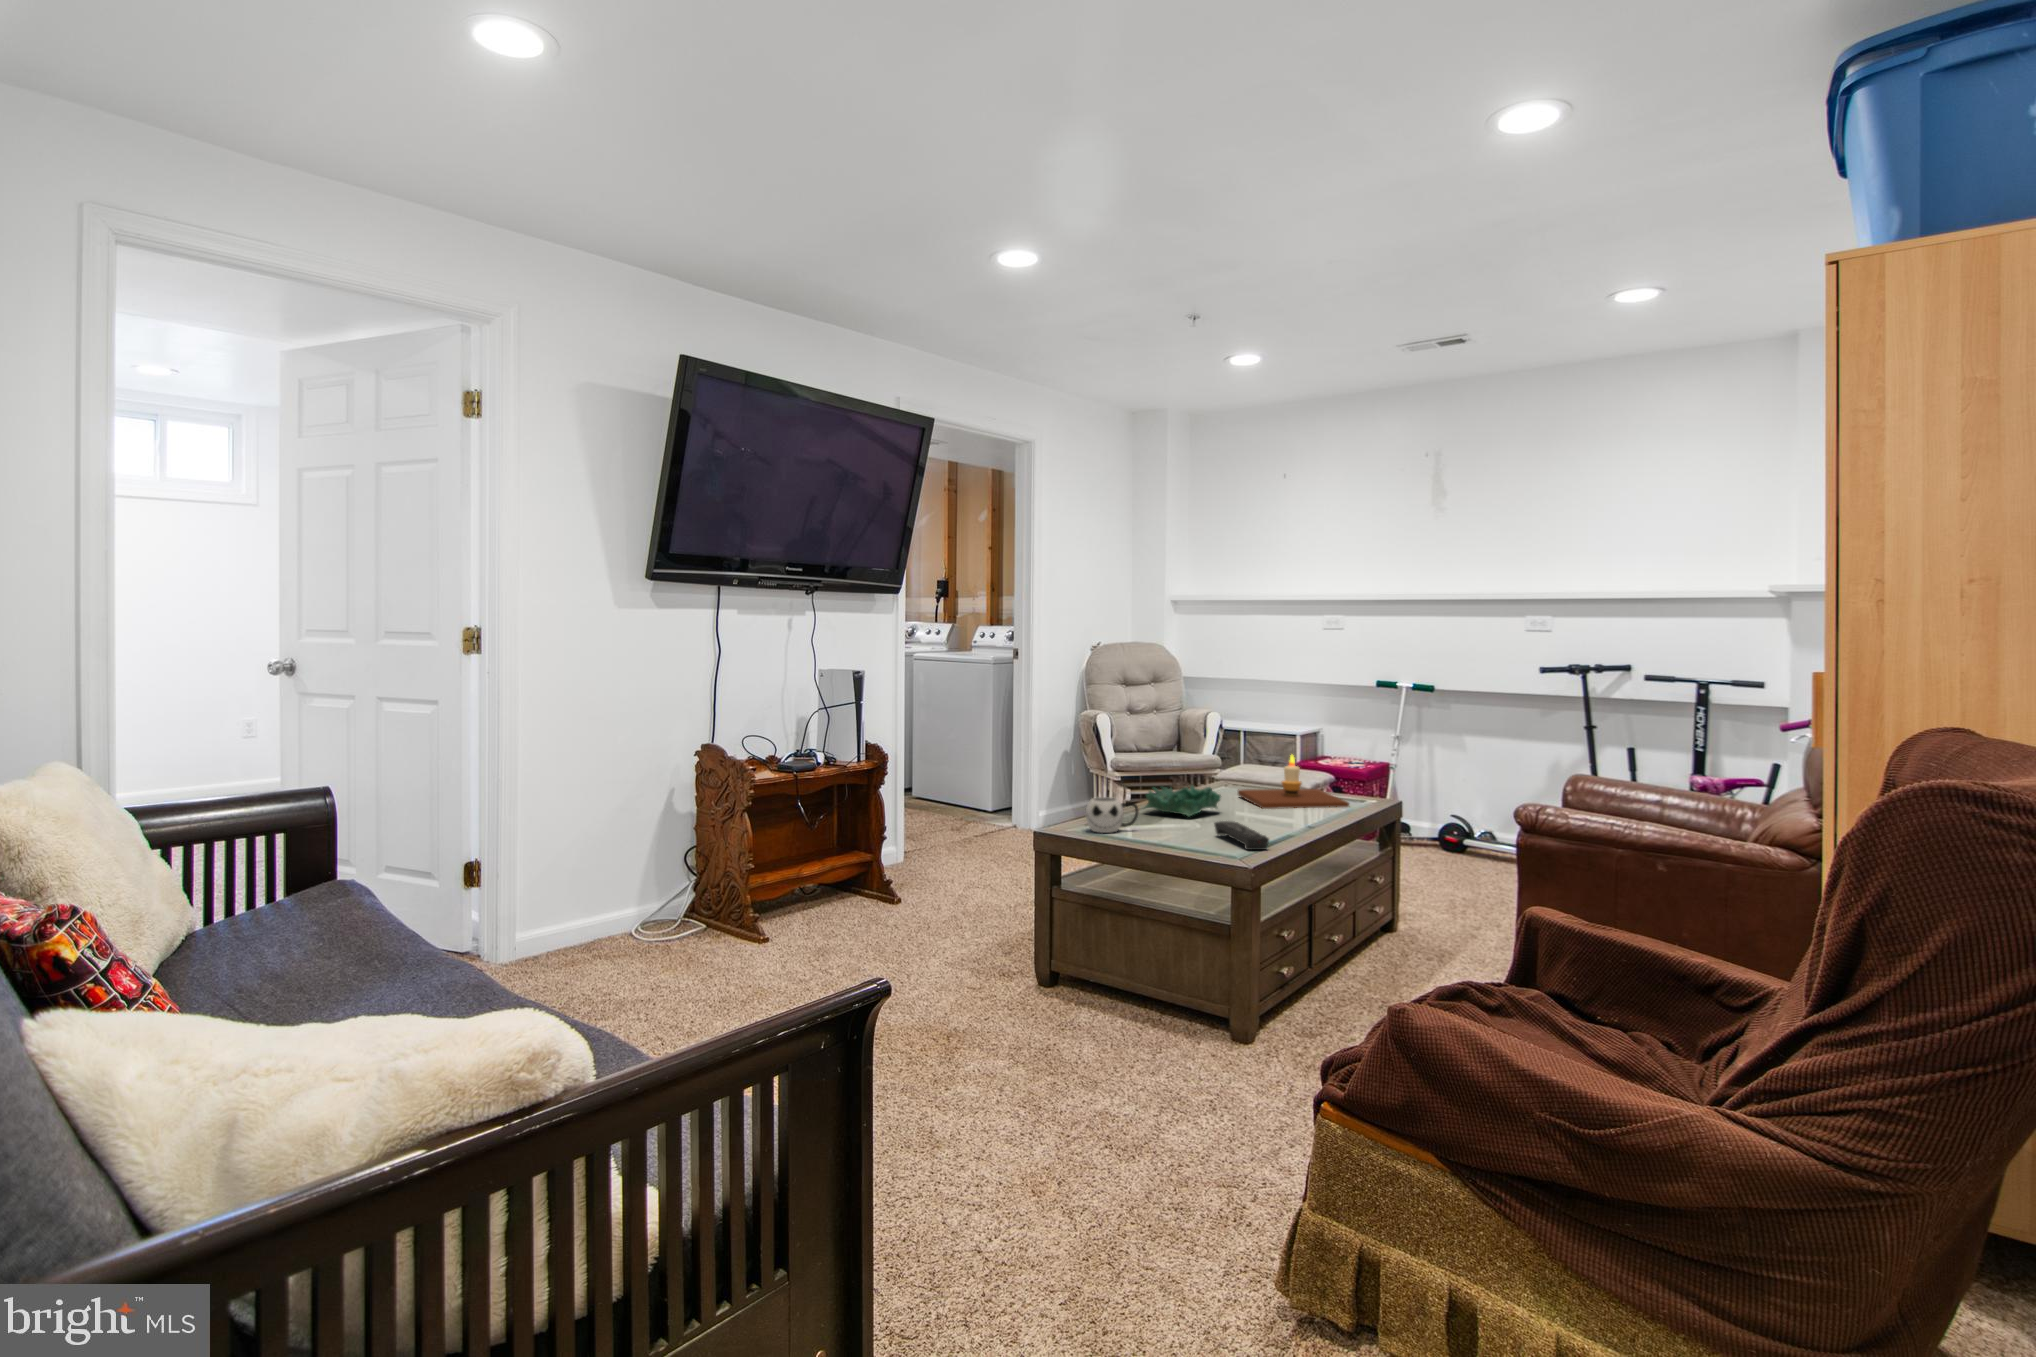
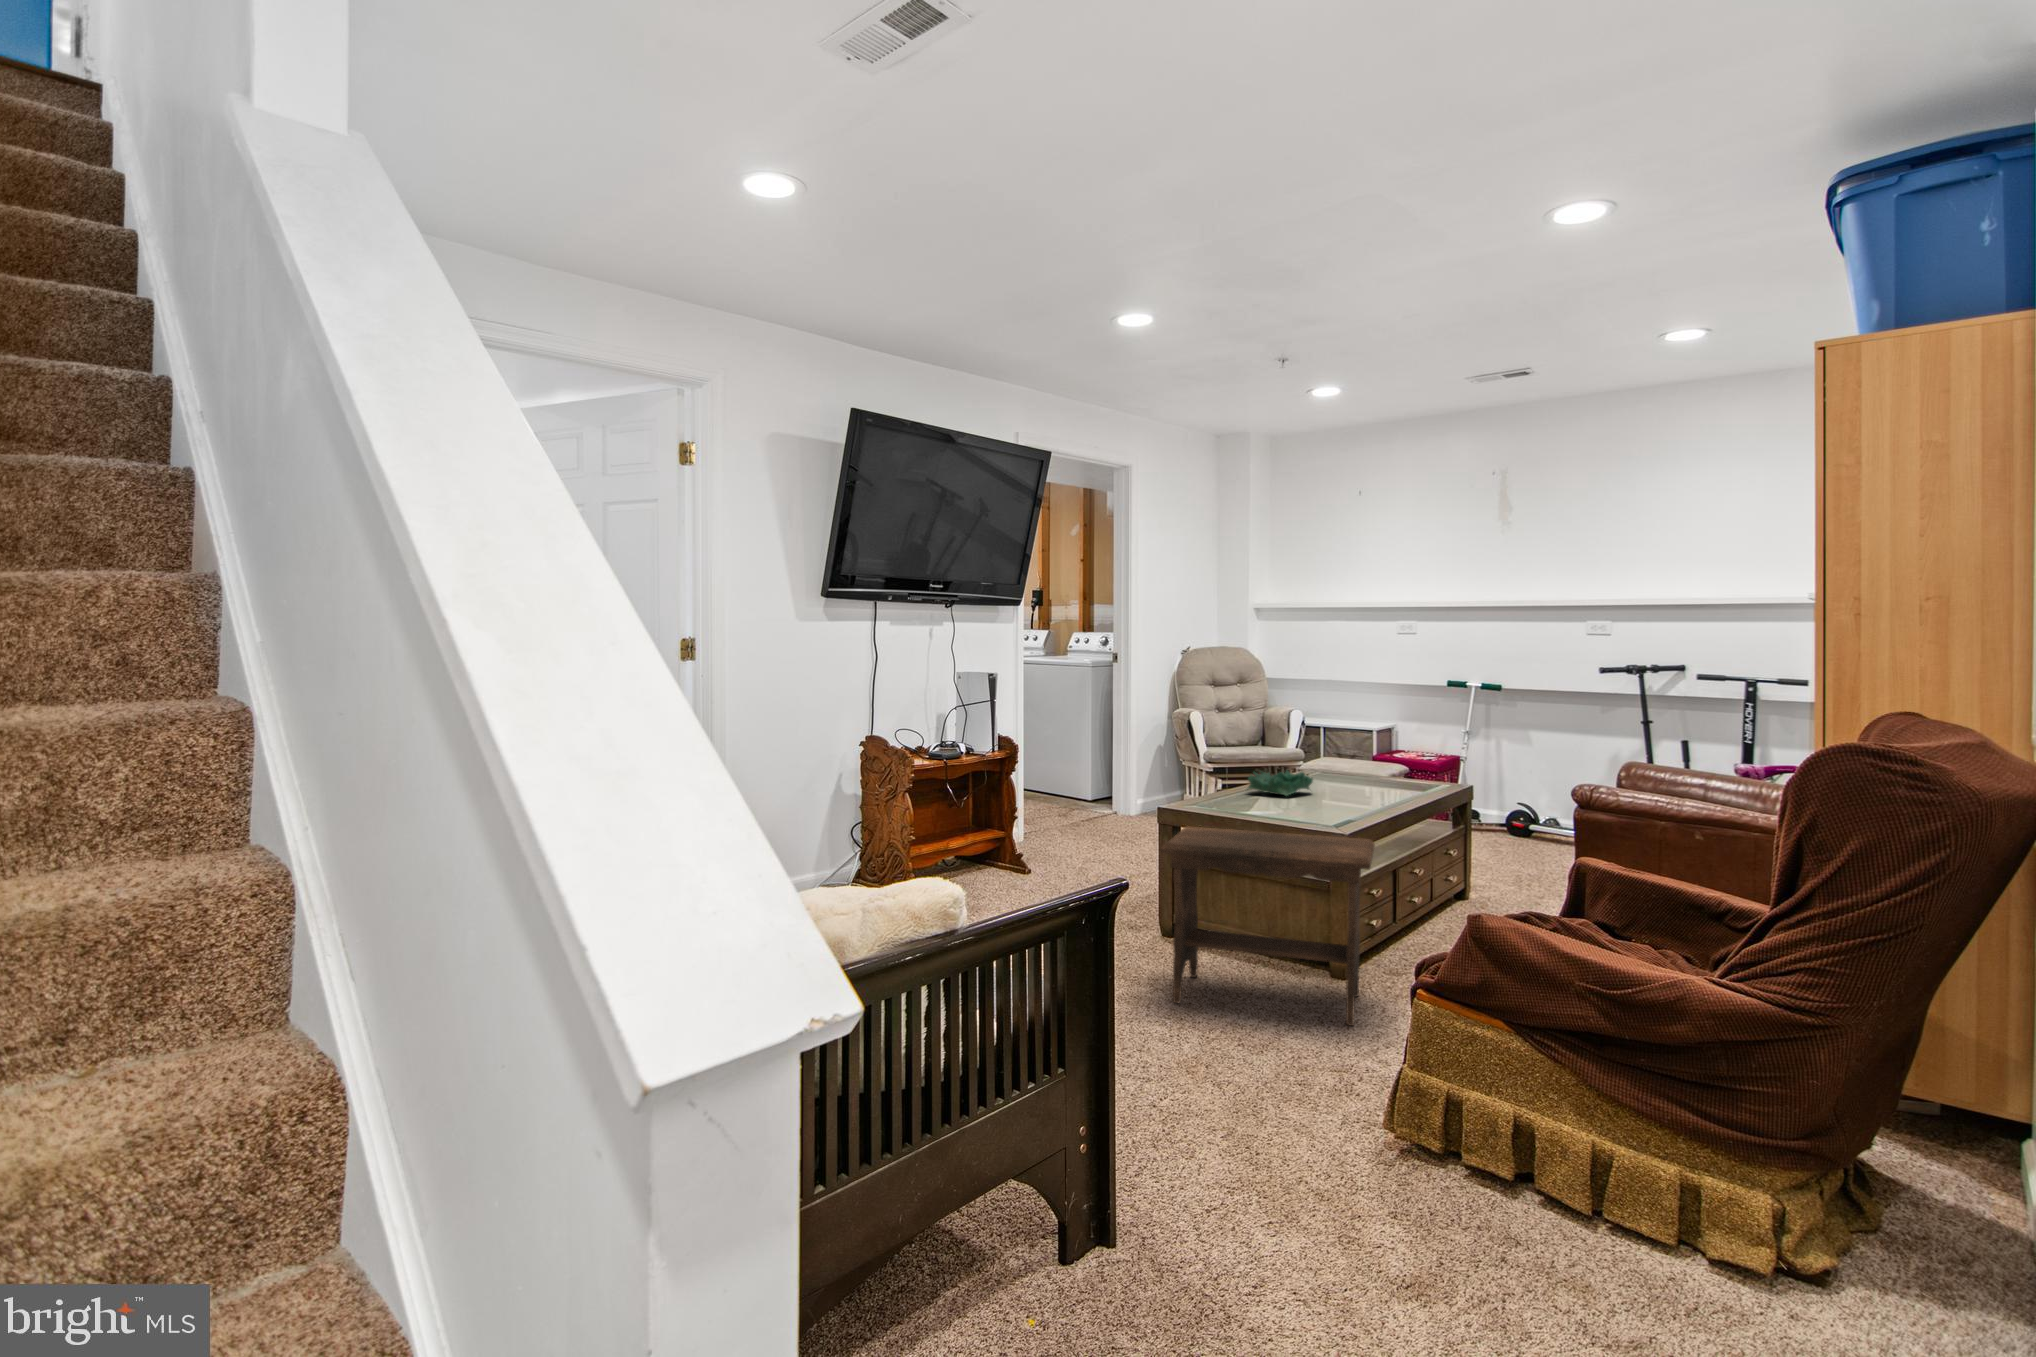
candle: present [1238,755,1349,809] -> none [1325,744,1425,791]
mug: present [1086,797,1138,833] -> none [1201,778,1246,808]
remote control: present [1214,821,1269,850] -> none [1311,798,1360,821]
footstool: none [1017,860,1282,1114] -> present [1160,827,1375,1026]

